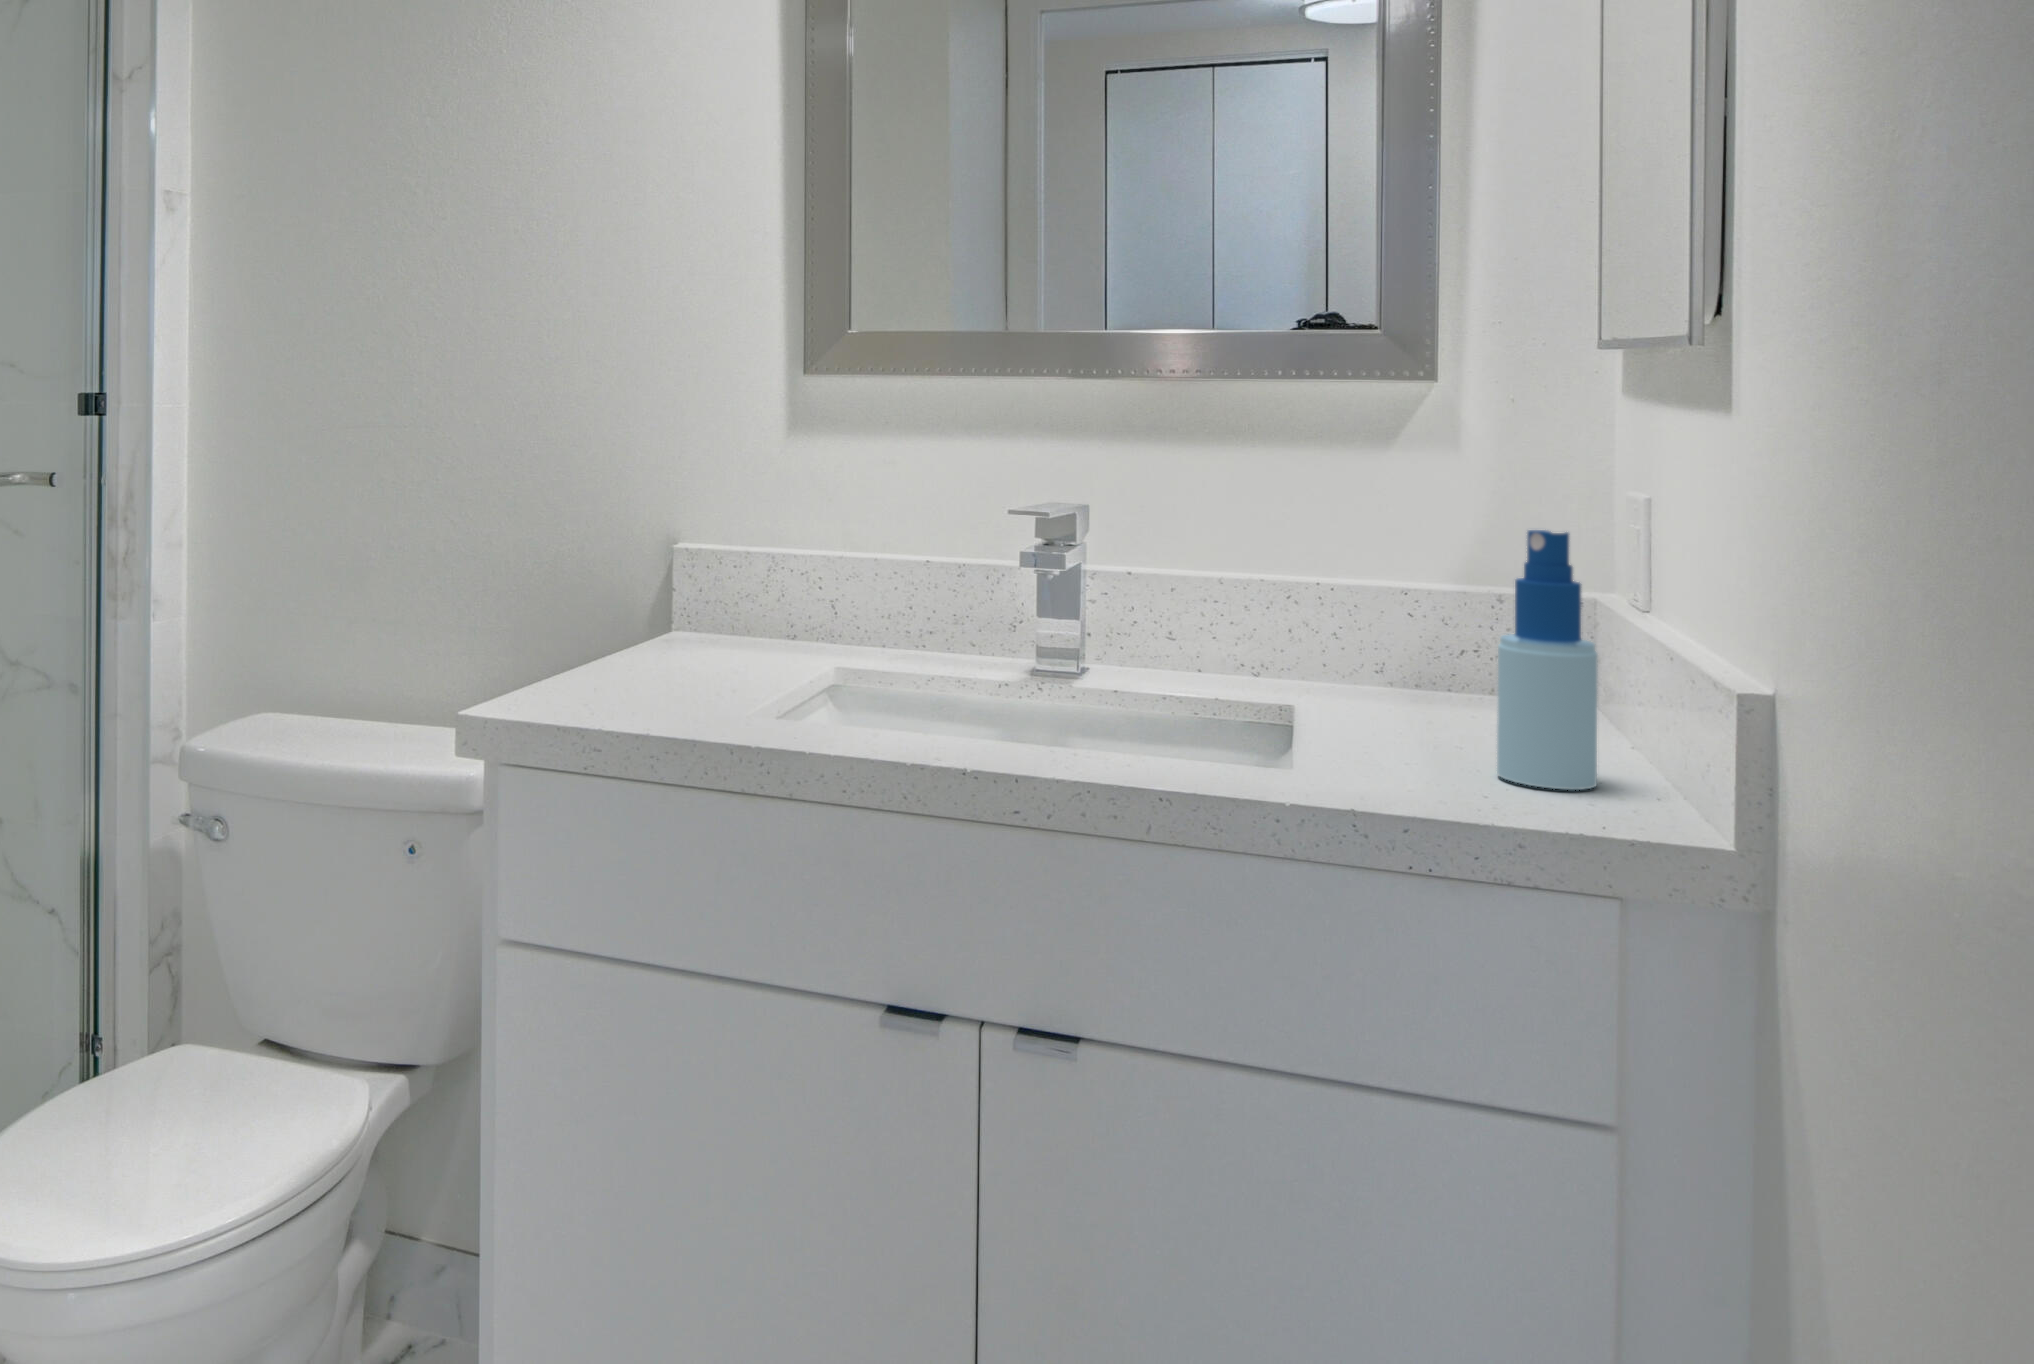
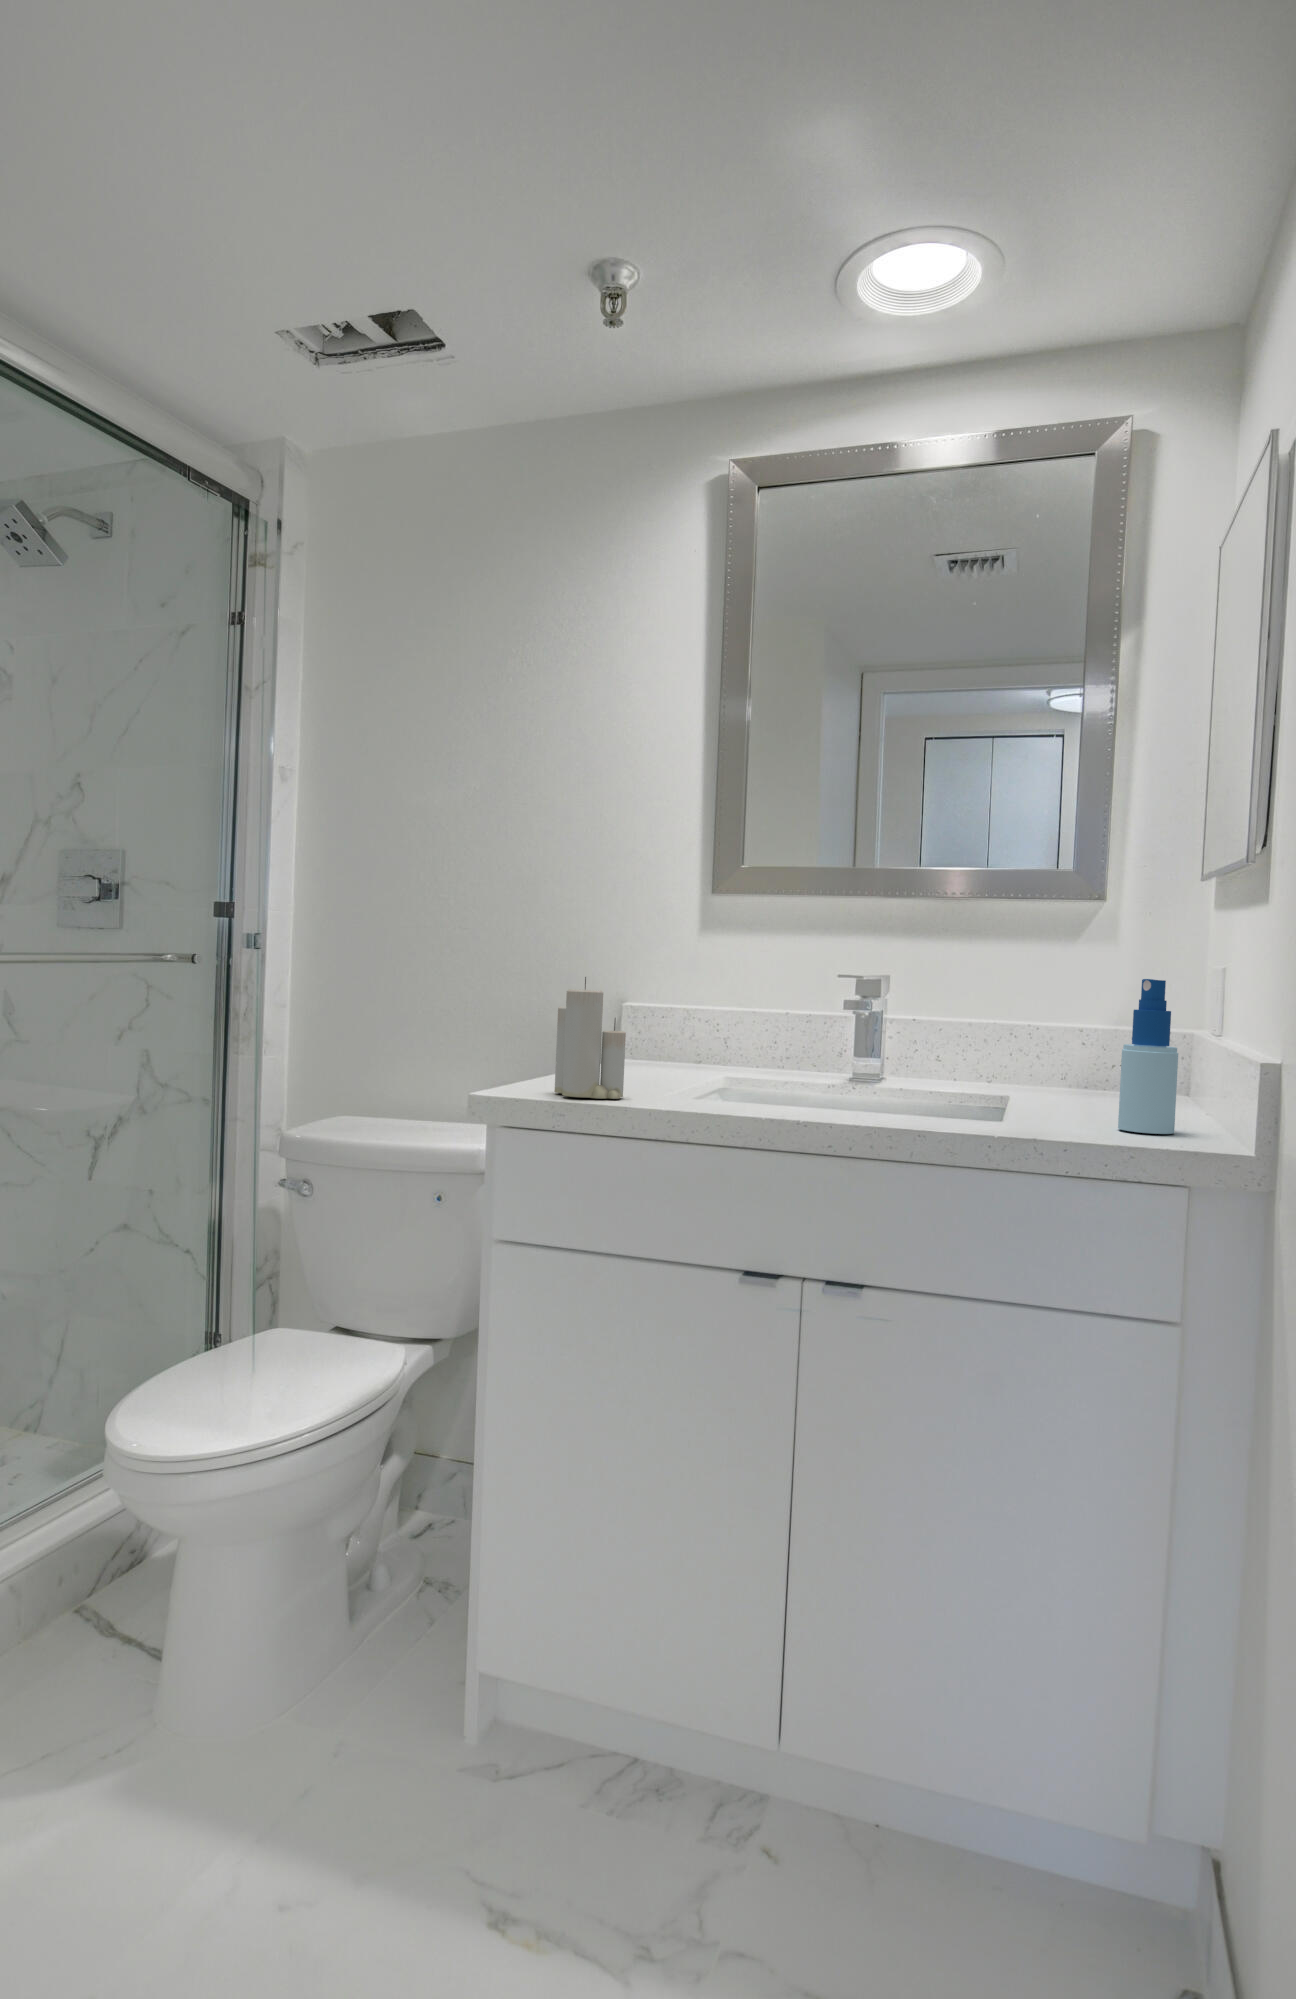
candle: none [575,524,682,714] -> present [554,977,626,1099]

